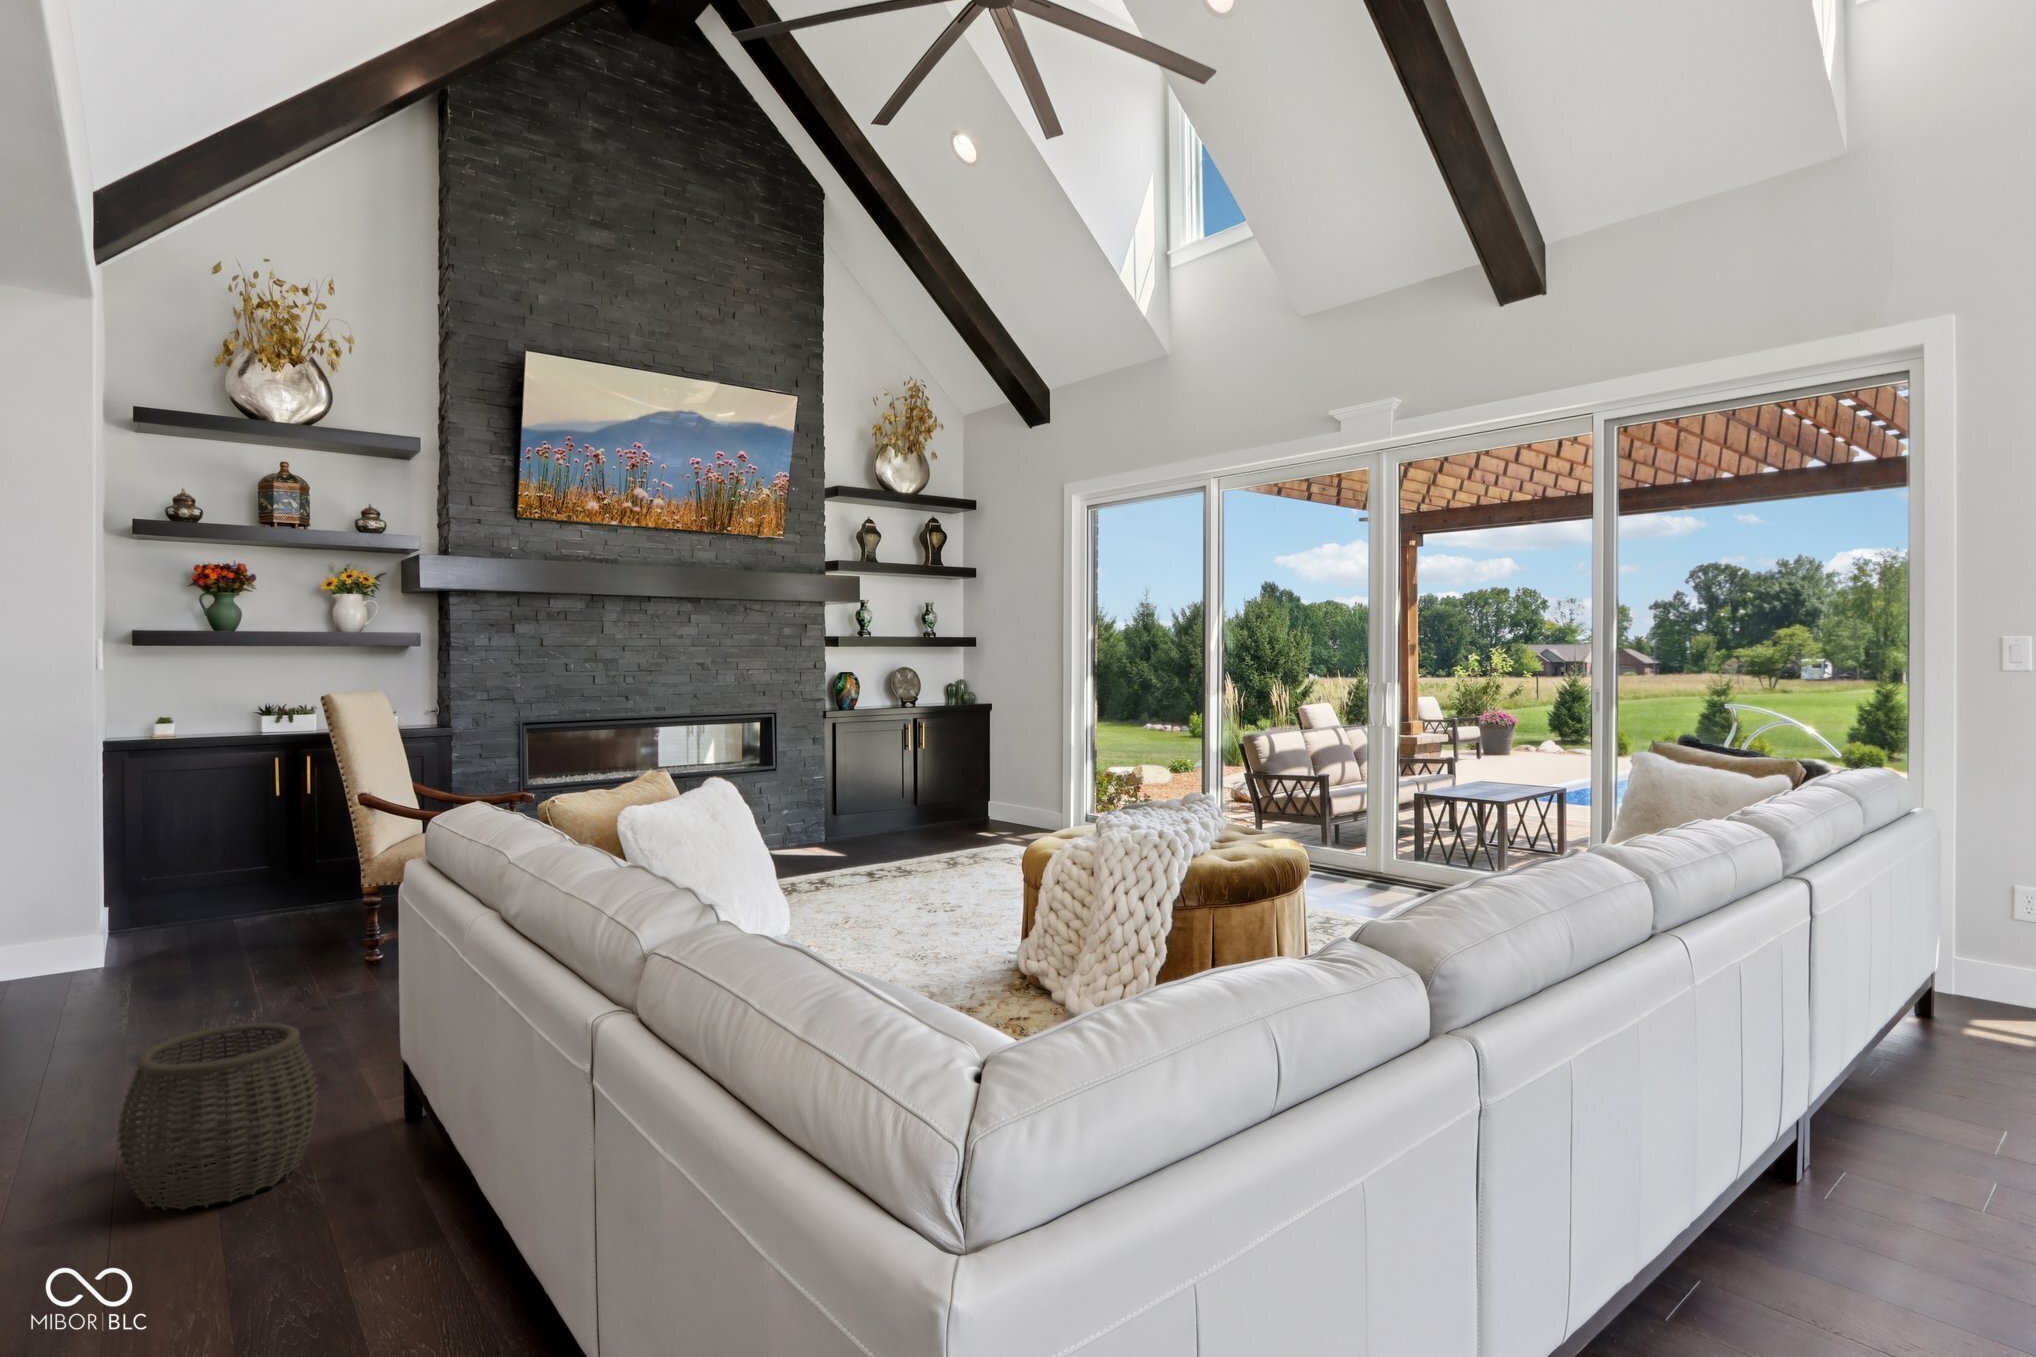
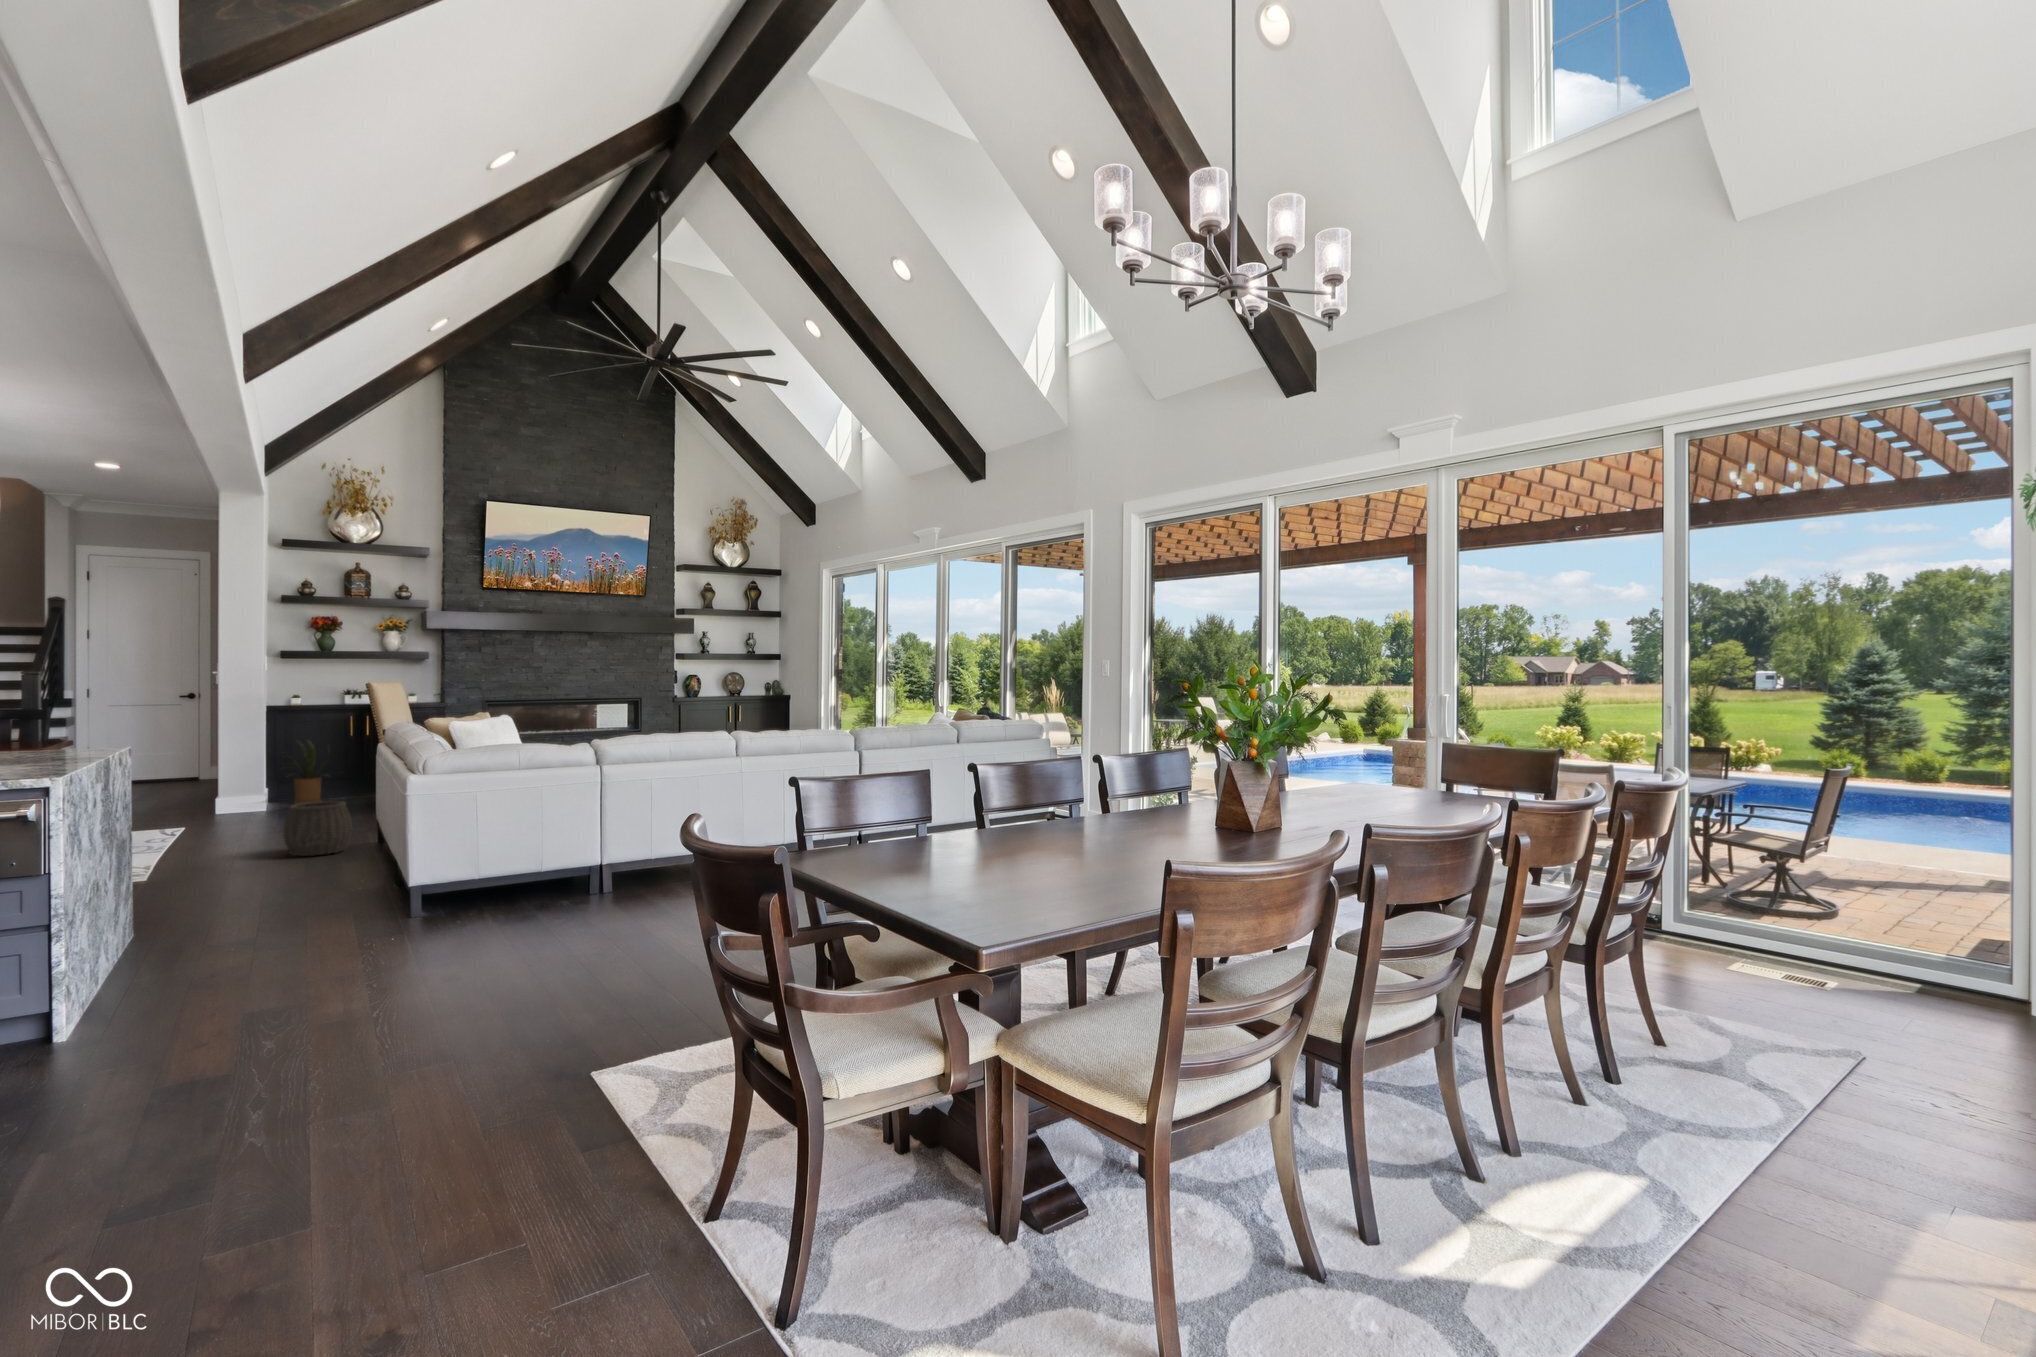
house plant: none [121,807,238,947] -> present [292,741,330,804]

